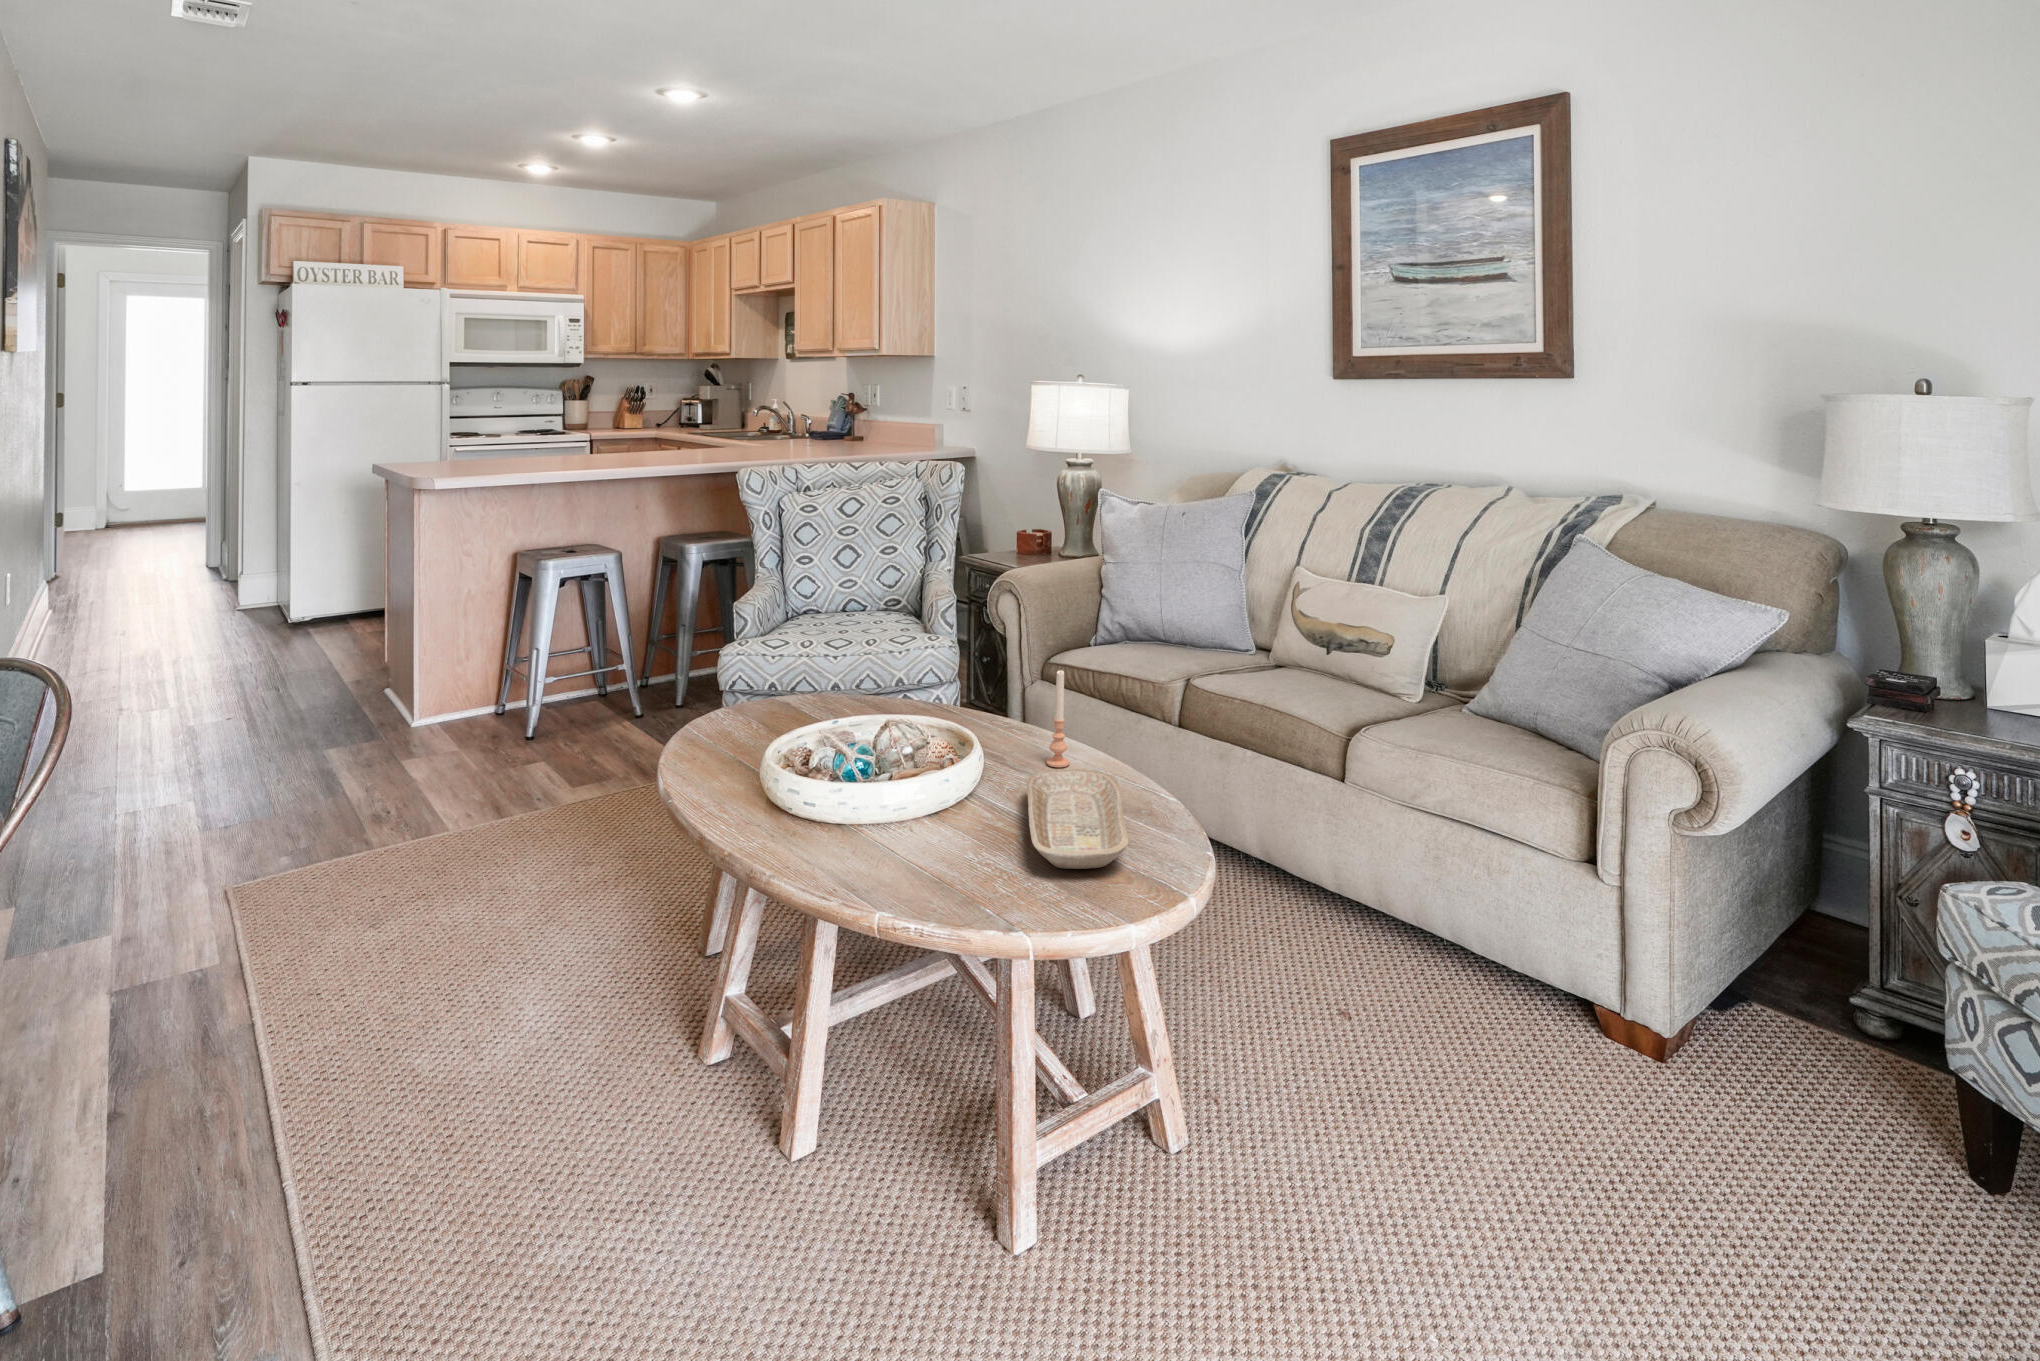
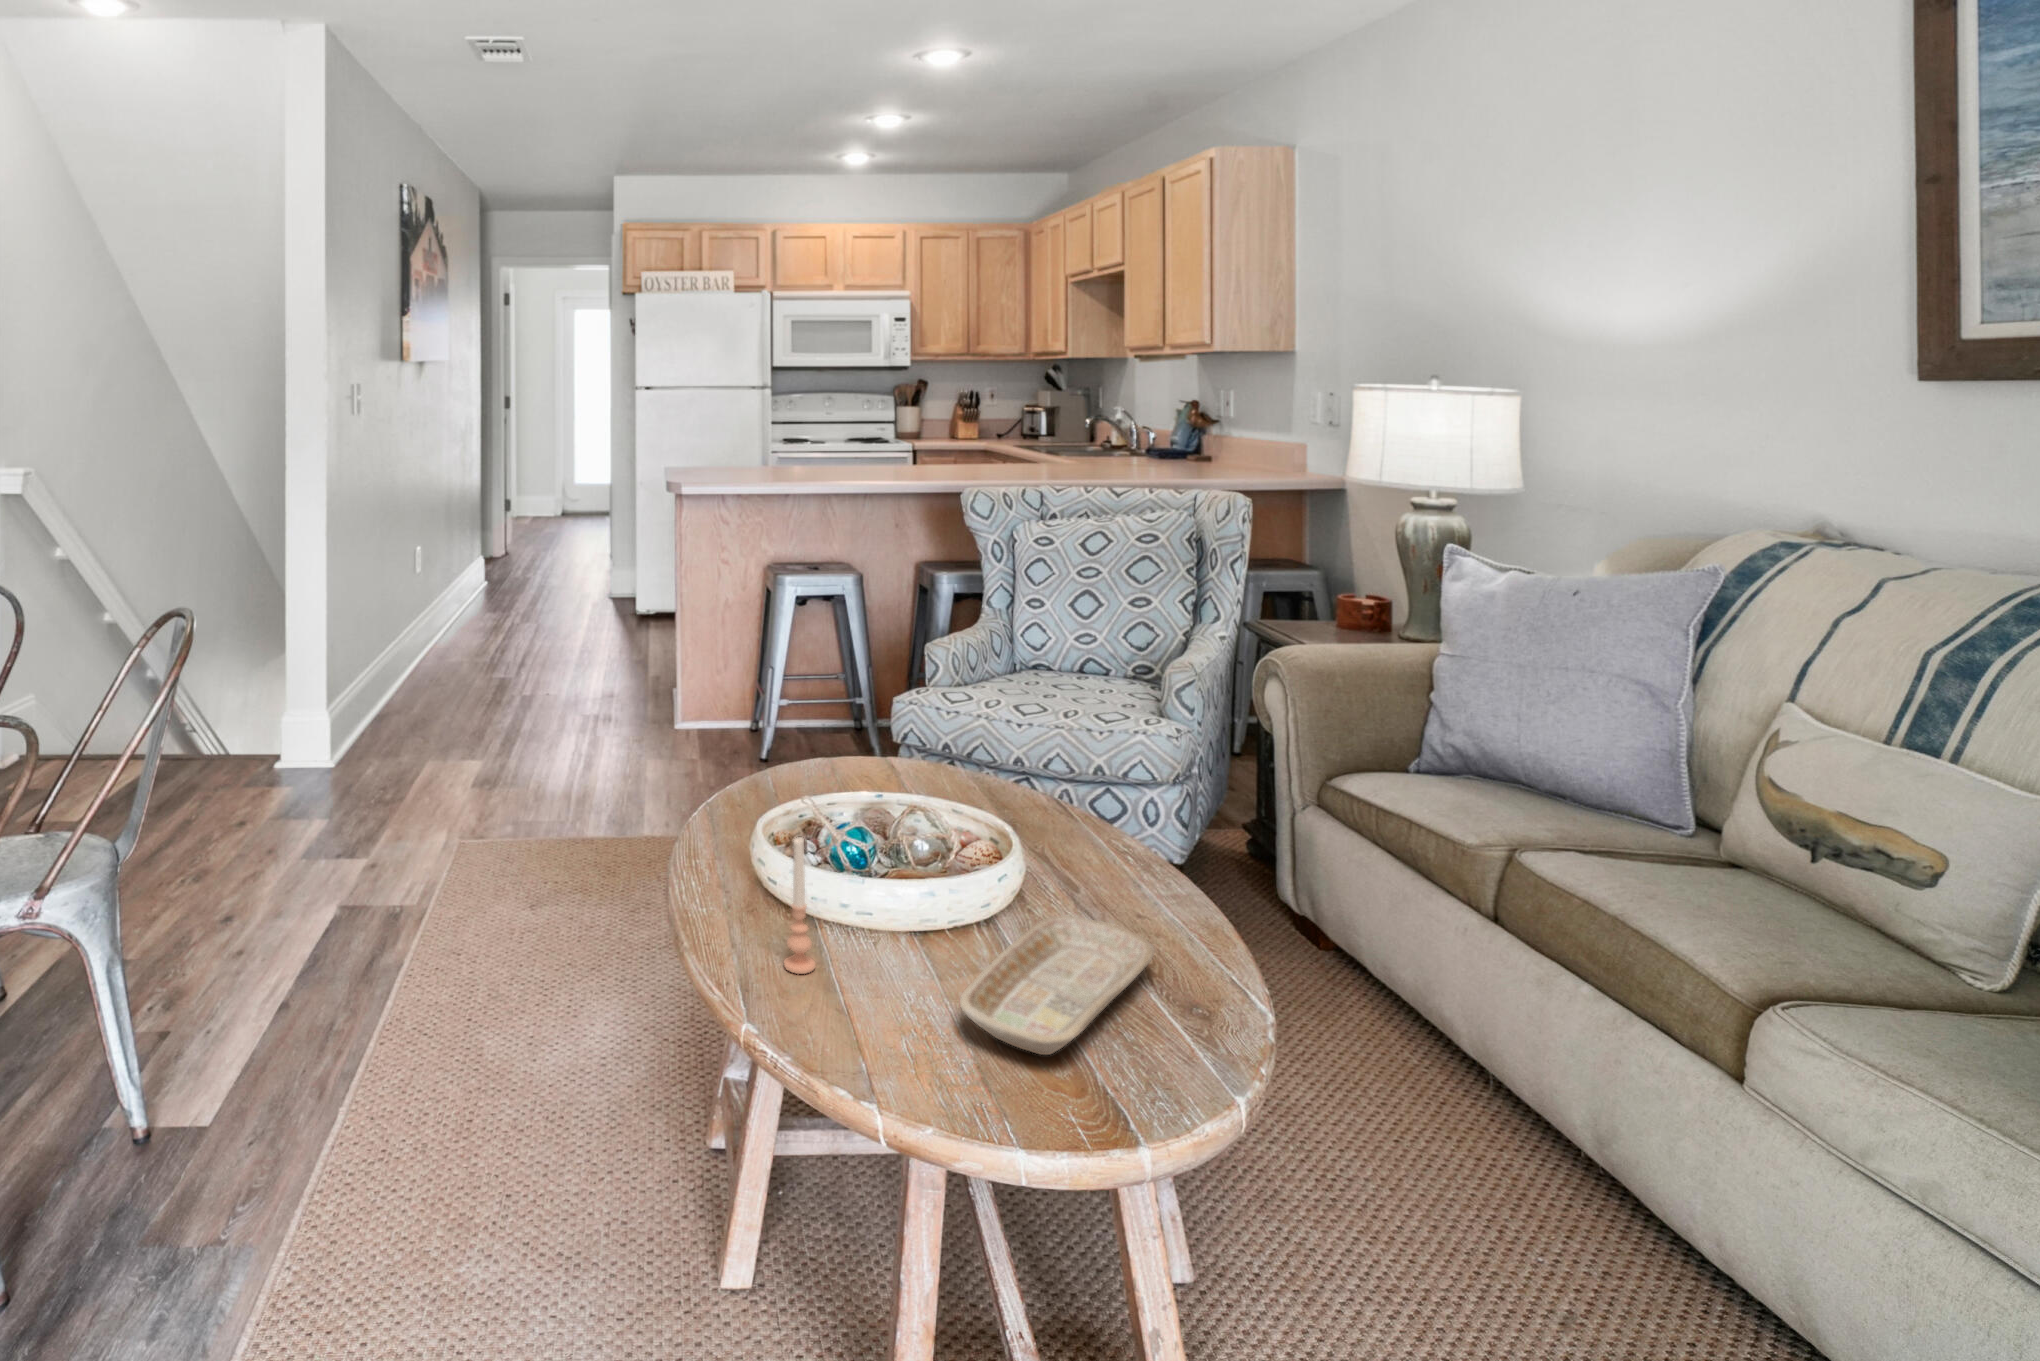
candle: present [1047,670,1069,768] -> present [784,837,816,974]

